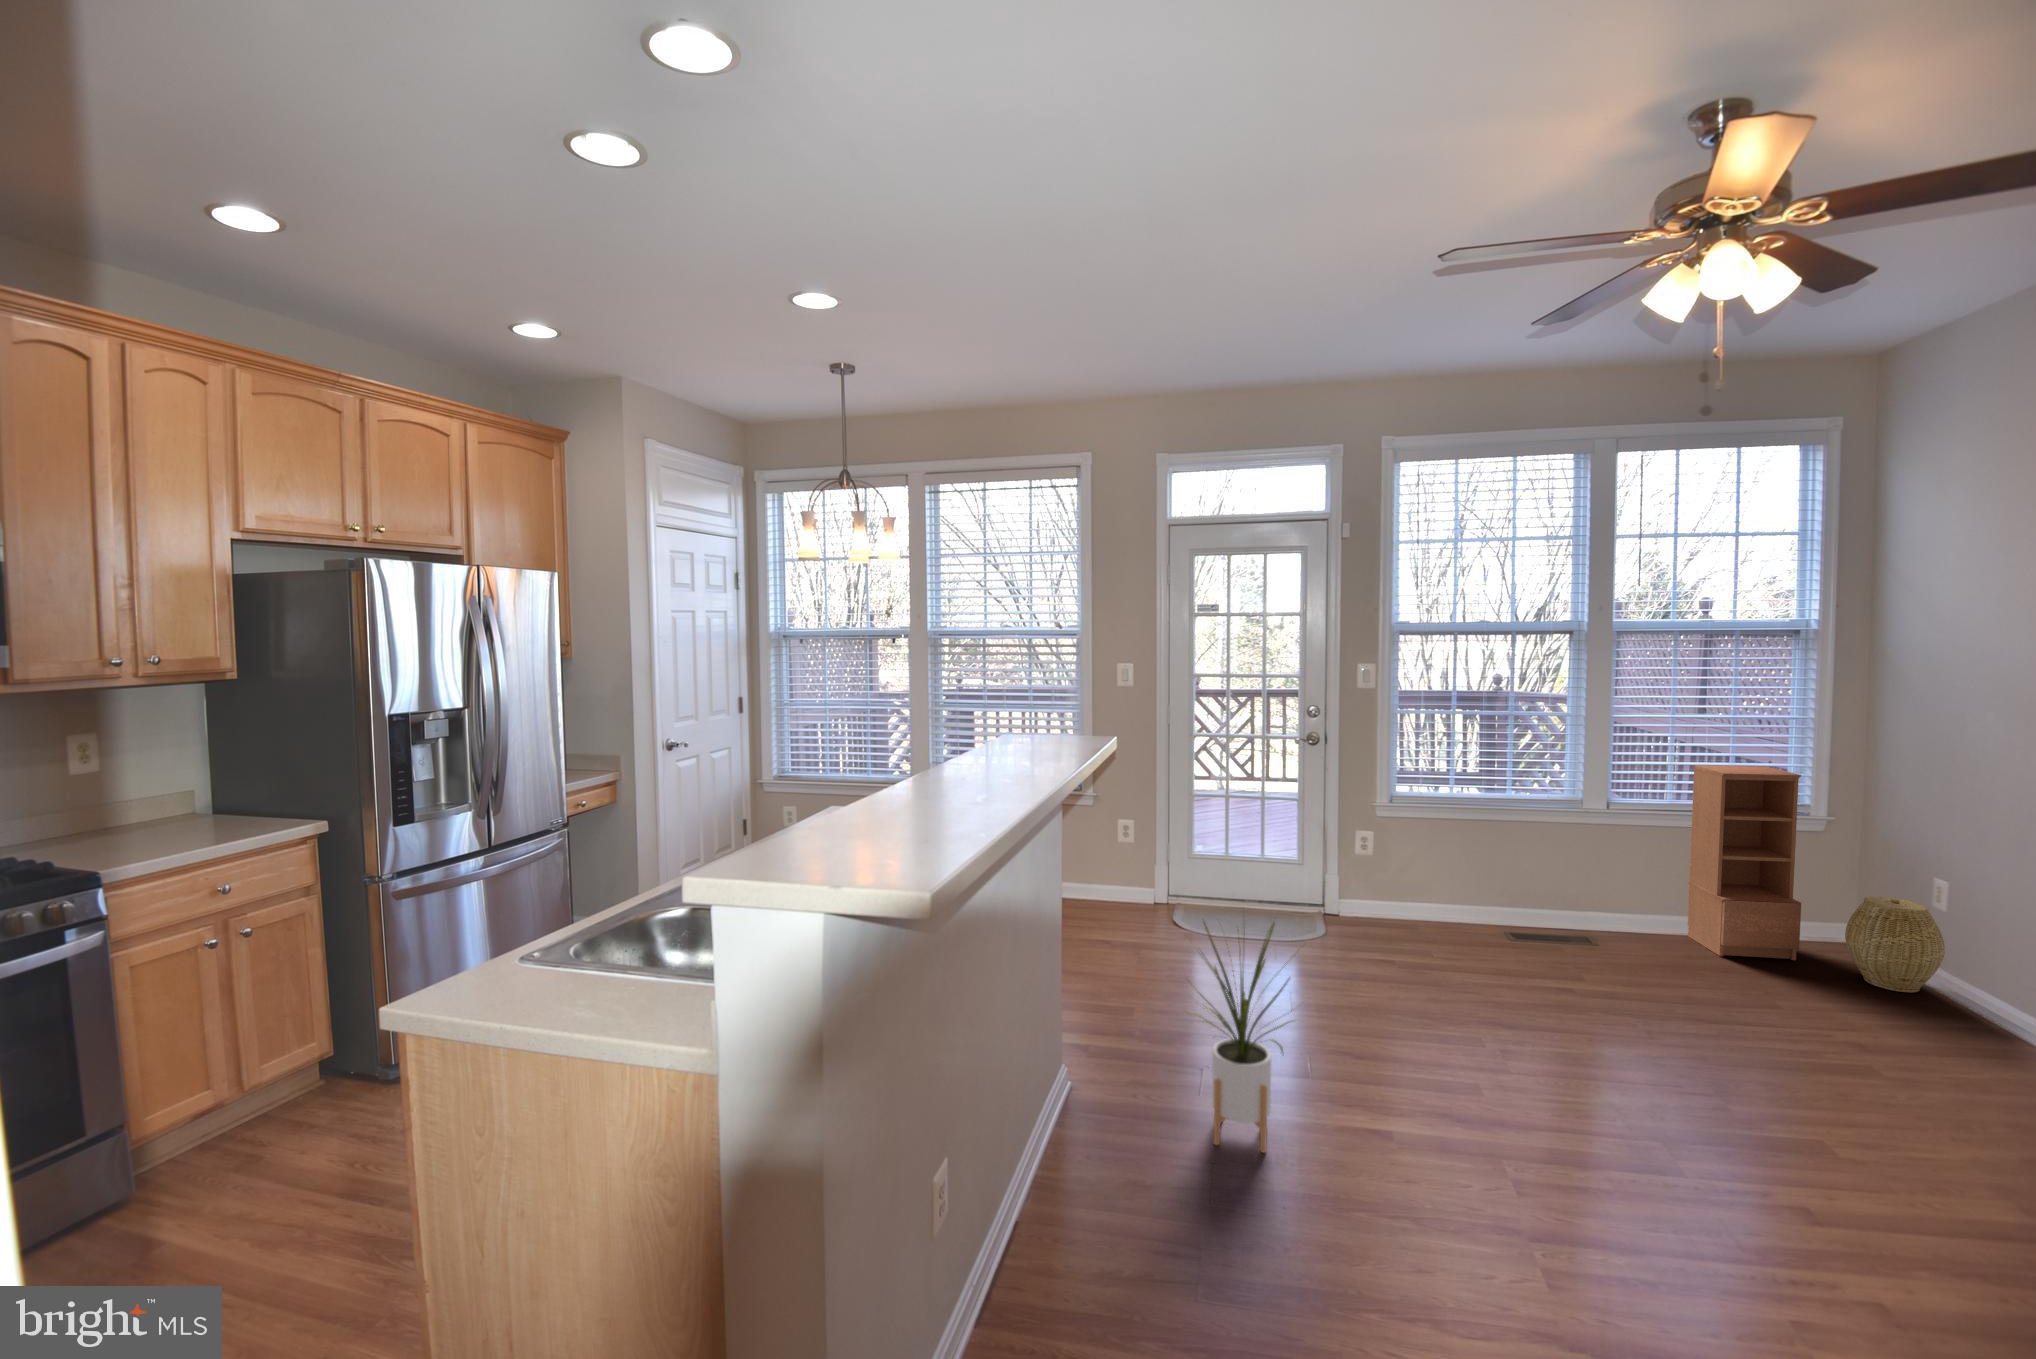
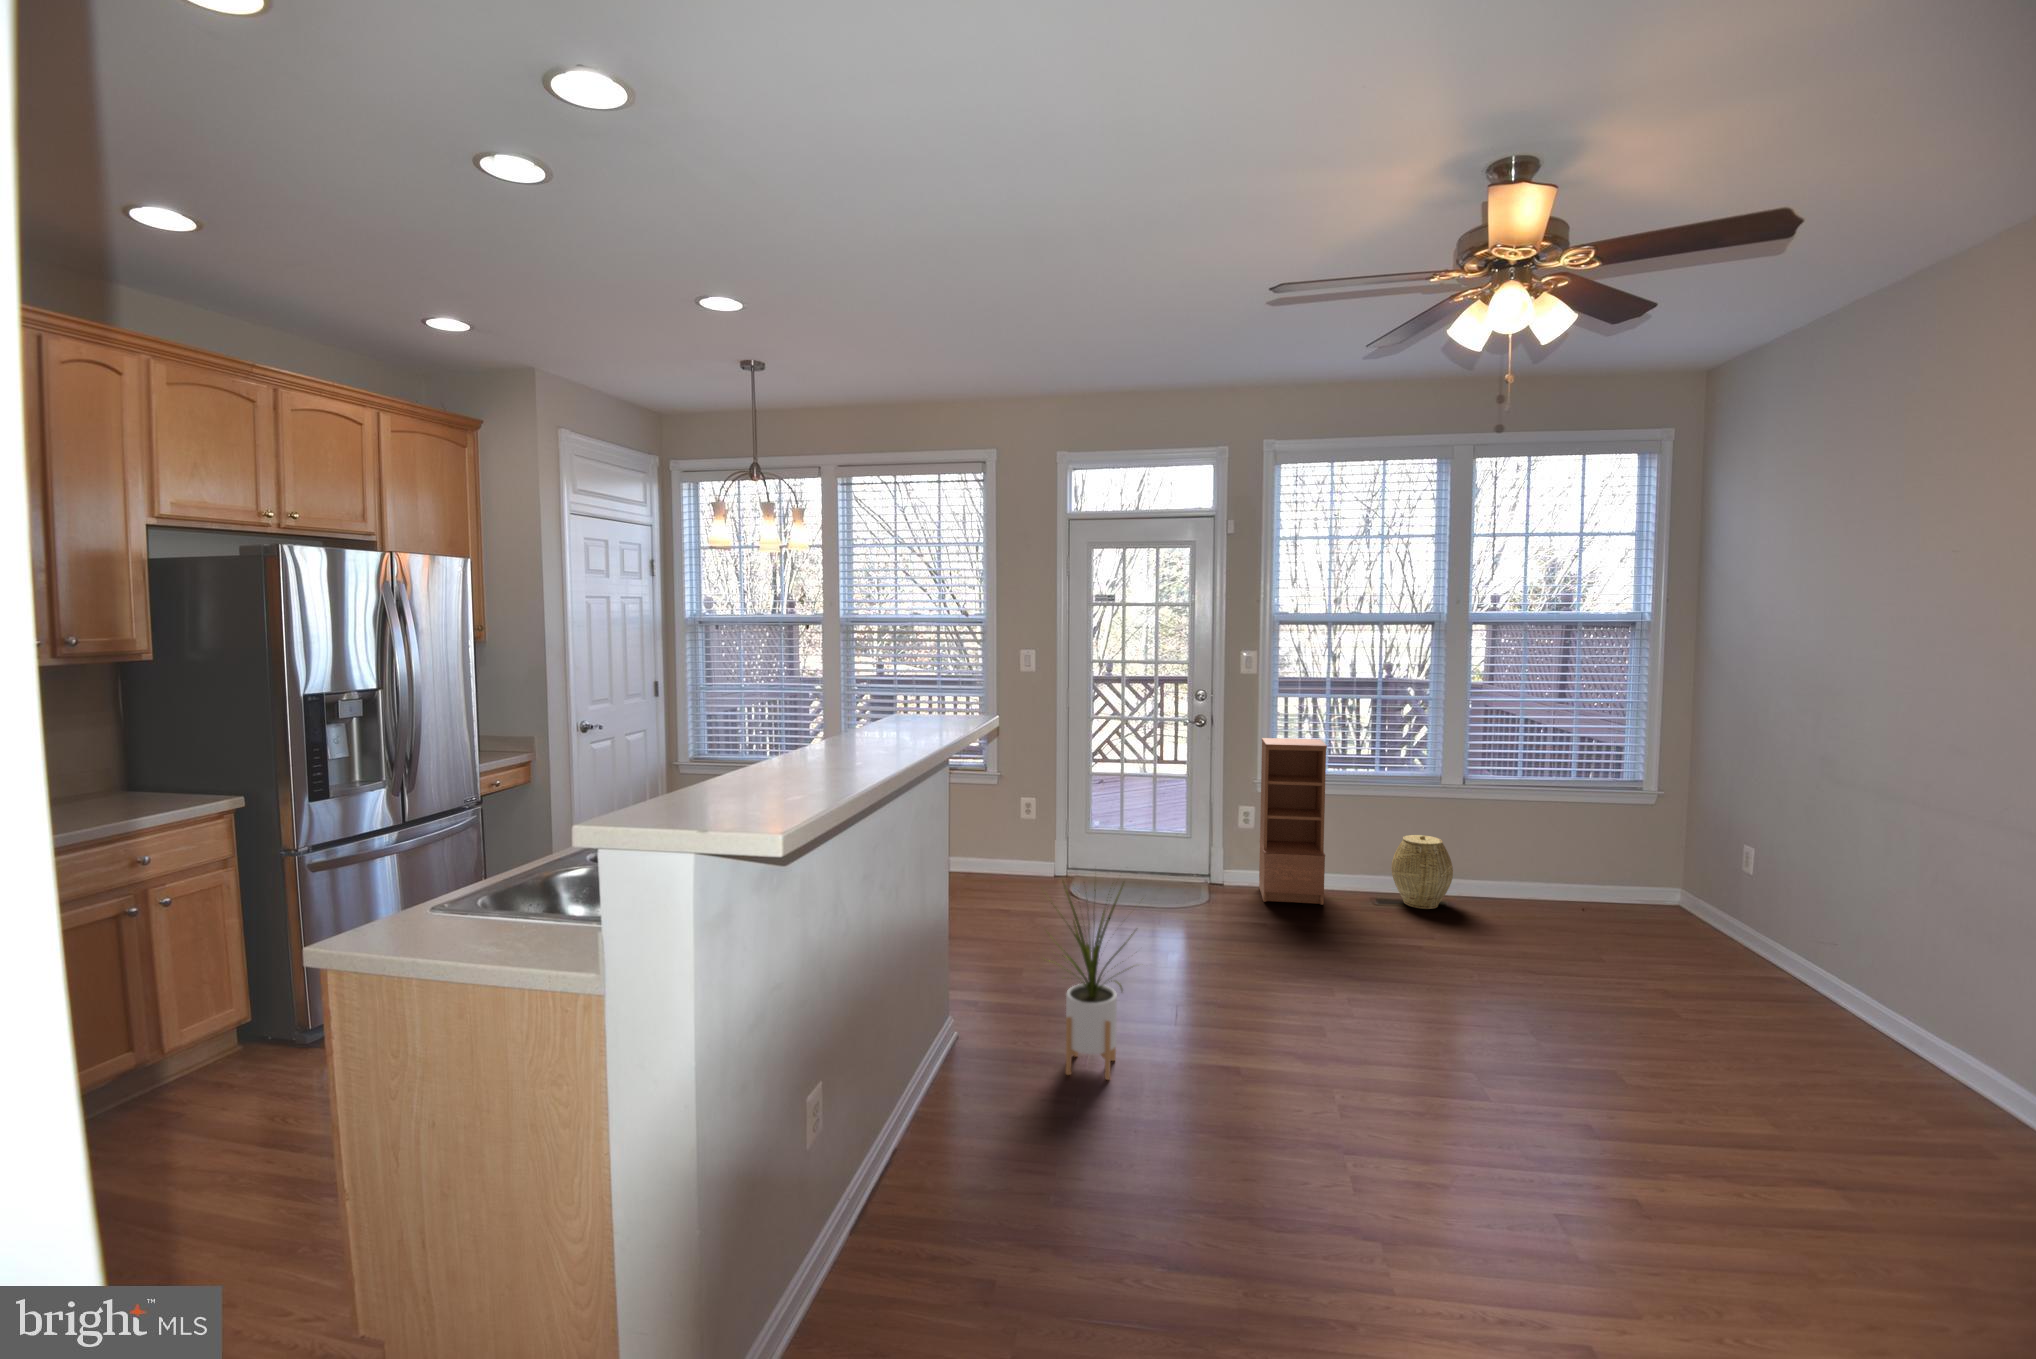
bookcase: present [1688,765,1801,960] -> present [1259,738,1327,905]
woven basket: present [1845,897,1945,992] -> present [1391,835,1453,909]

